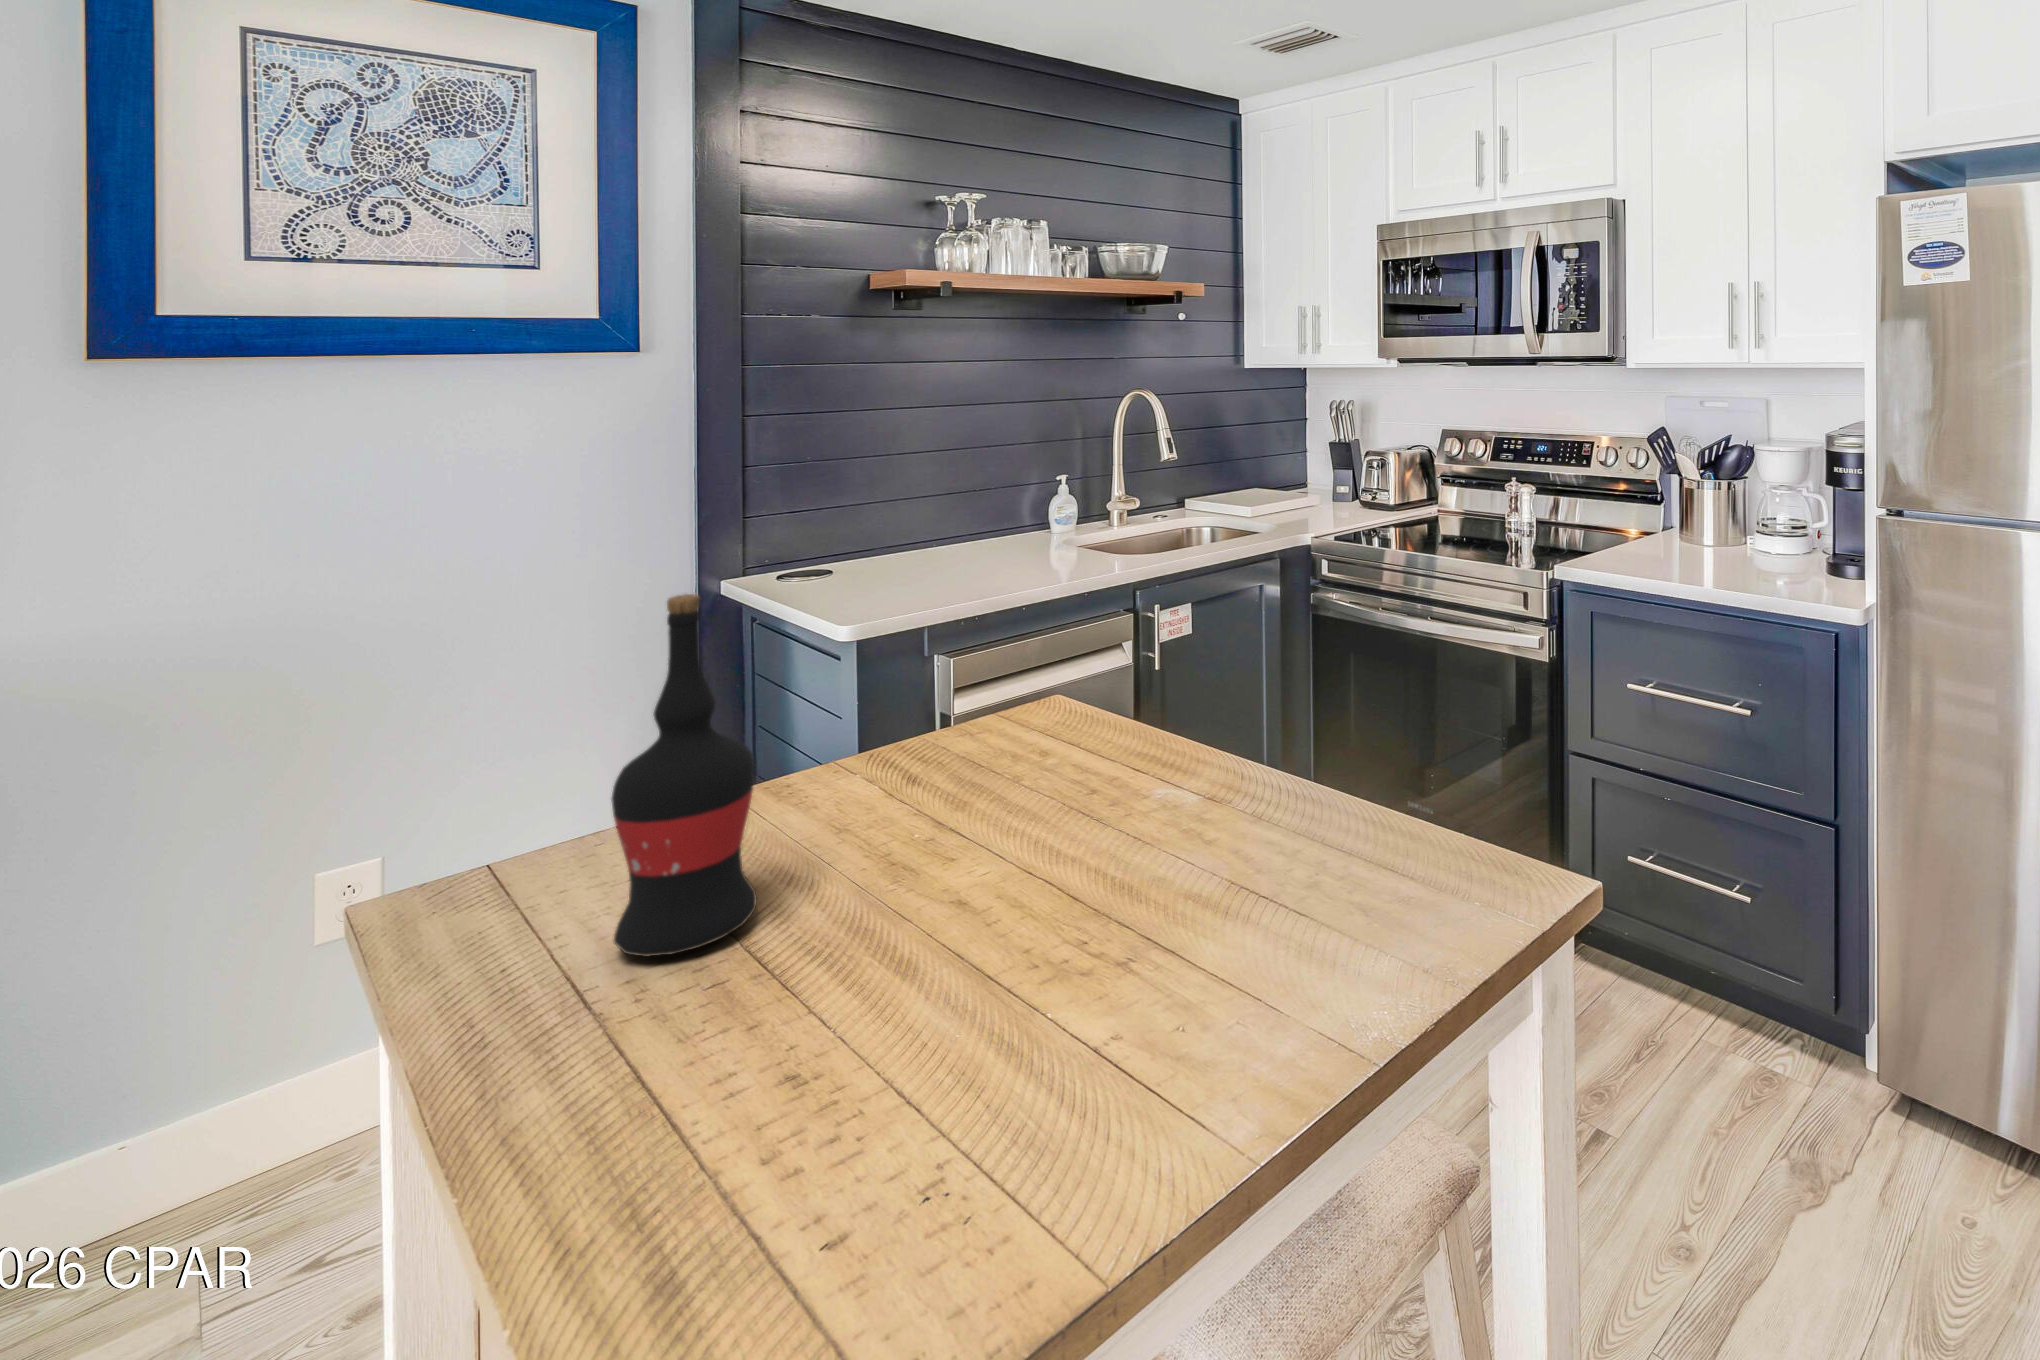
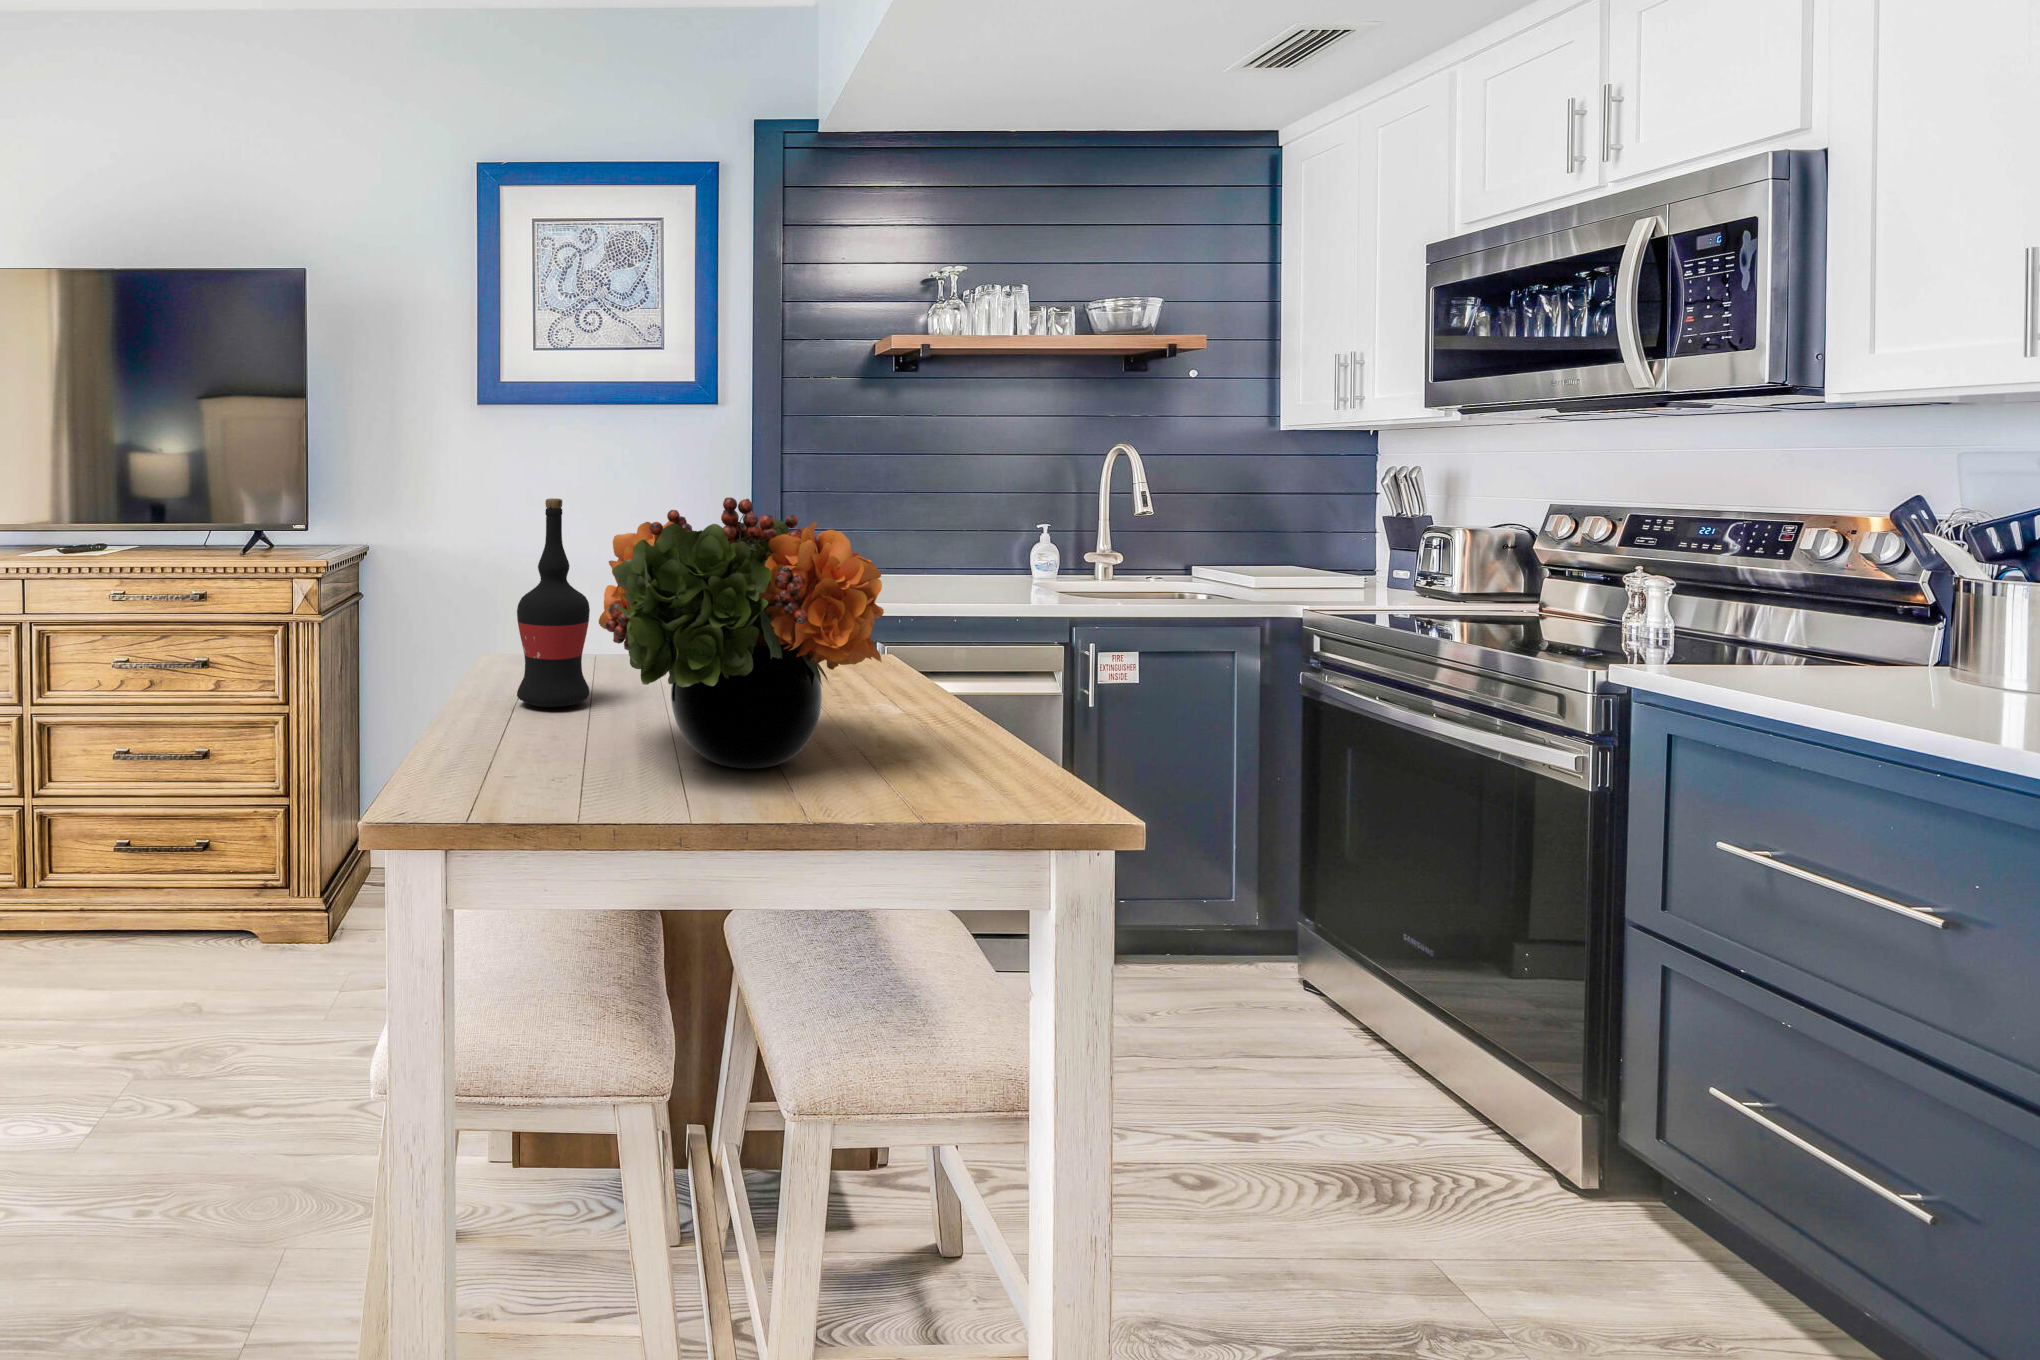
flower arrangement: none [878,577,1293,952] -> present [599,497,884,768]

